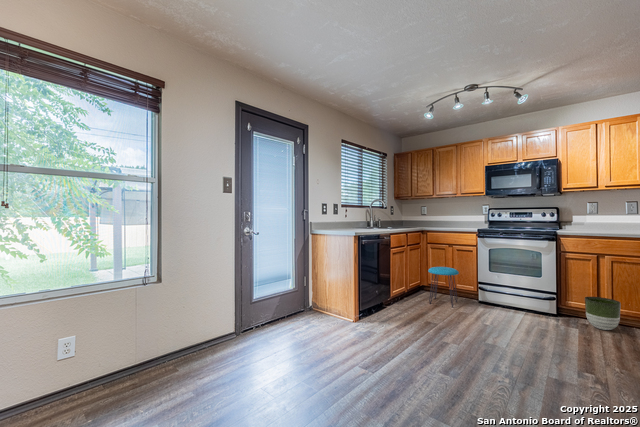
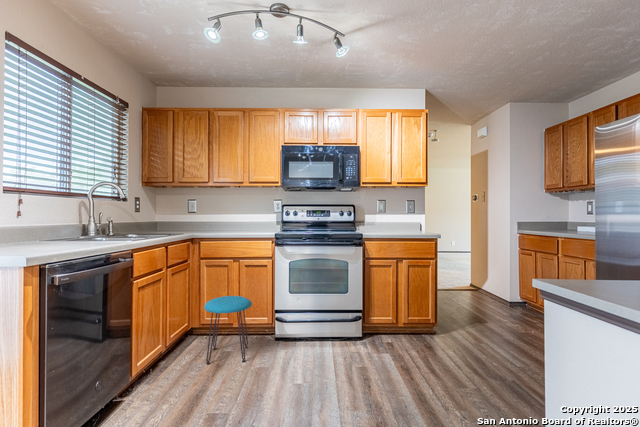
planter: present [585,297,621,330] -> none [392,309,423,348]

